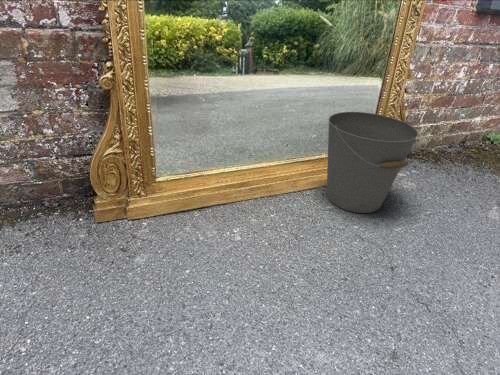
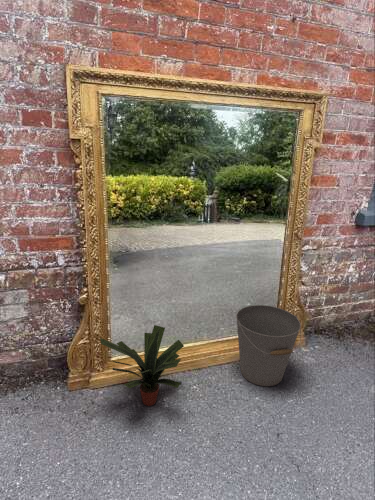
potted plant: none [140,128,265,238] -> present [100,325,184,406]

